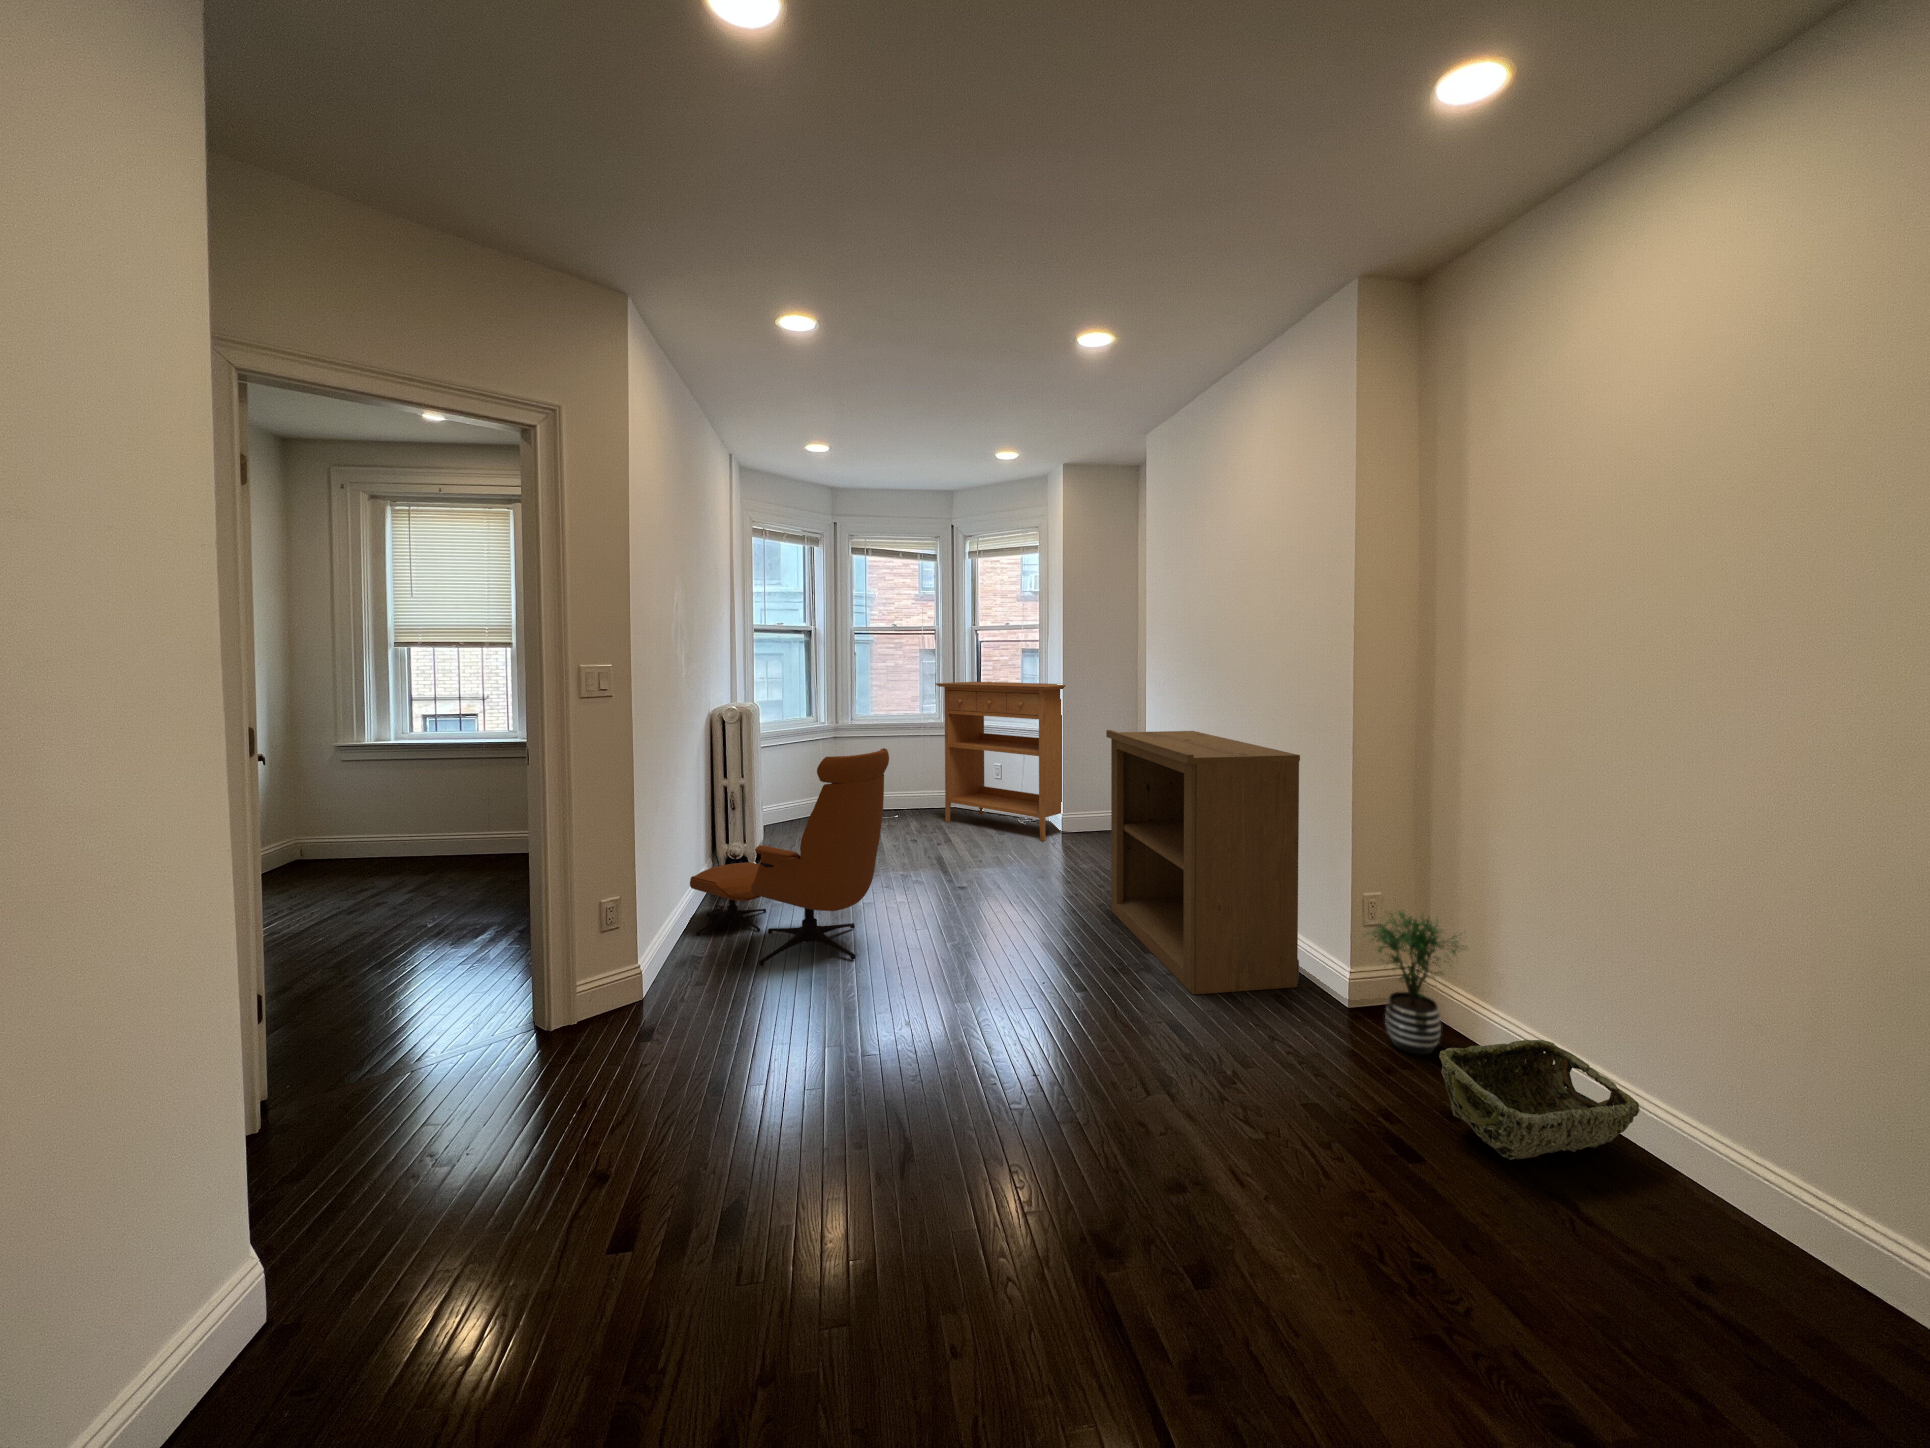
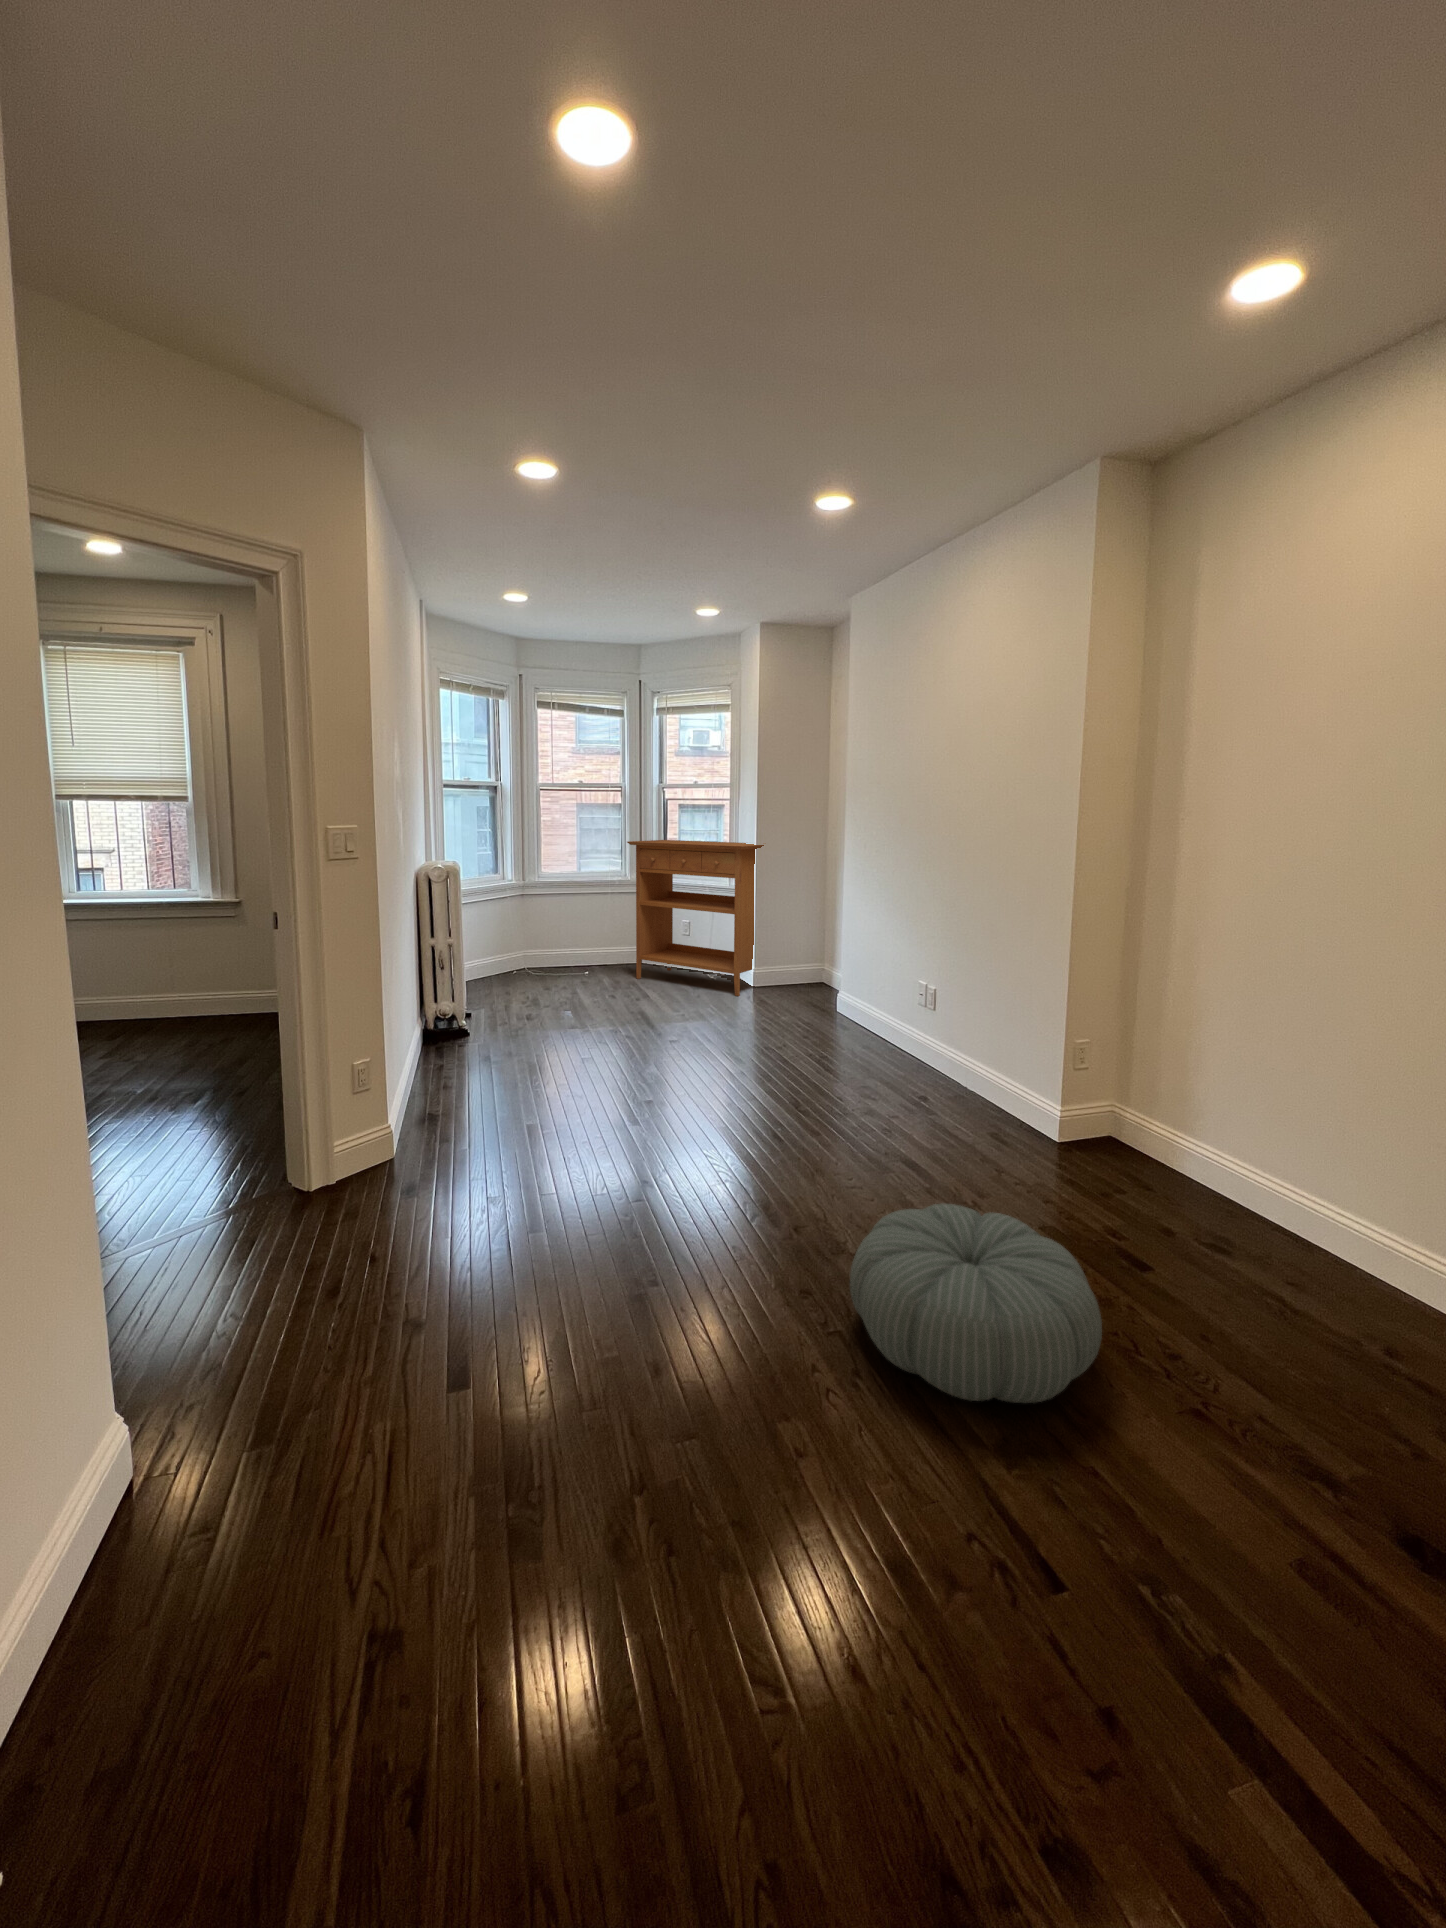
bookshelf: present [1106,730,1300,994] -> none [821,891,1019,1135]
lounge chair: present [690,748,889,966] -> none [415,909,624,1121]
potted plant: present [1367,912,1464,1055] -> none [1073,1054,1173,1180]
woven basket: present [1439,1040,1640,1160] -> none [1157,1163,1321,1263]
pouf: none [1054,1074,1333,1323] -> present [850,1204,1102,1403]

